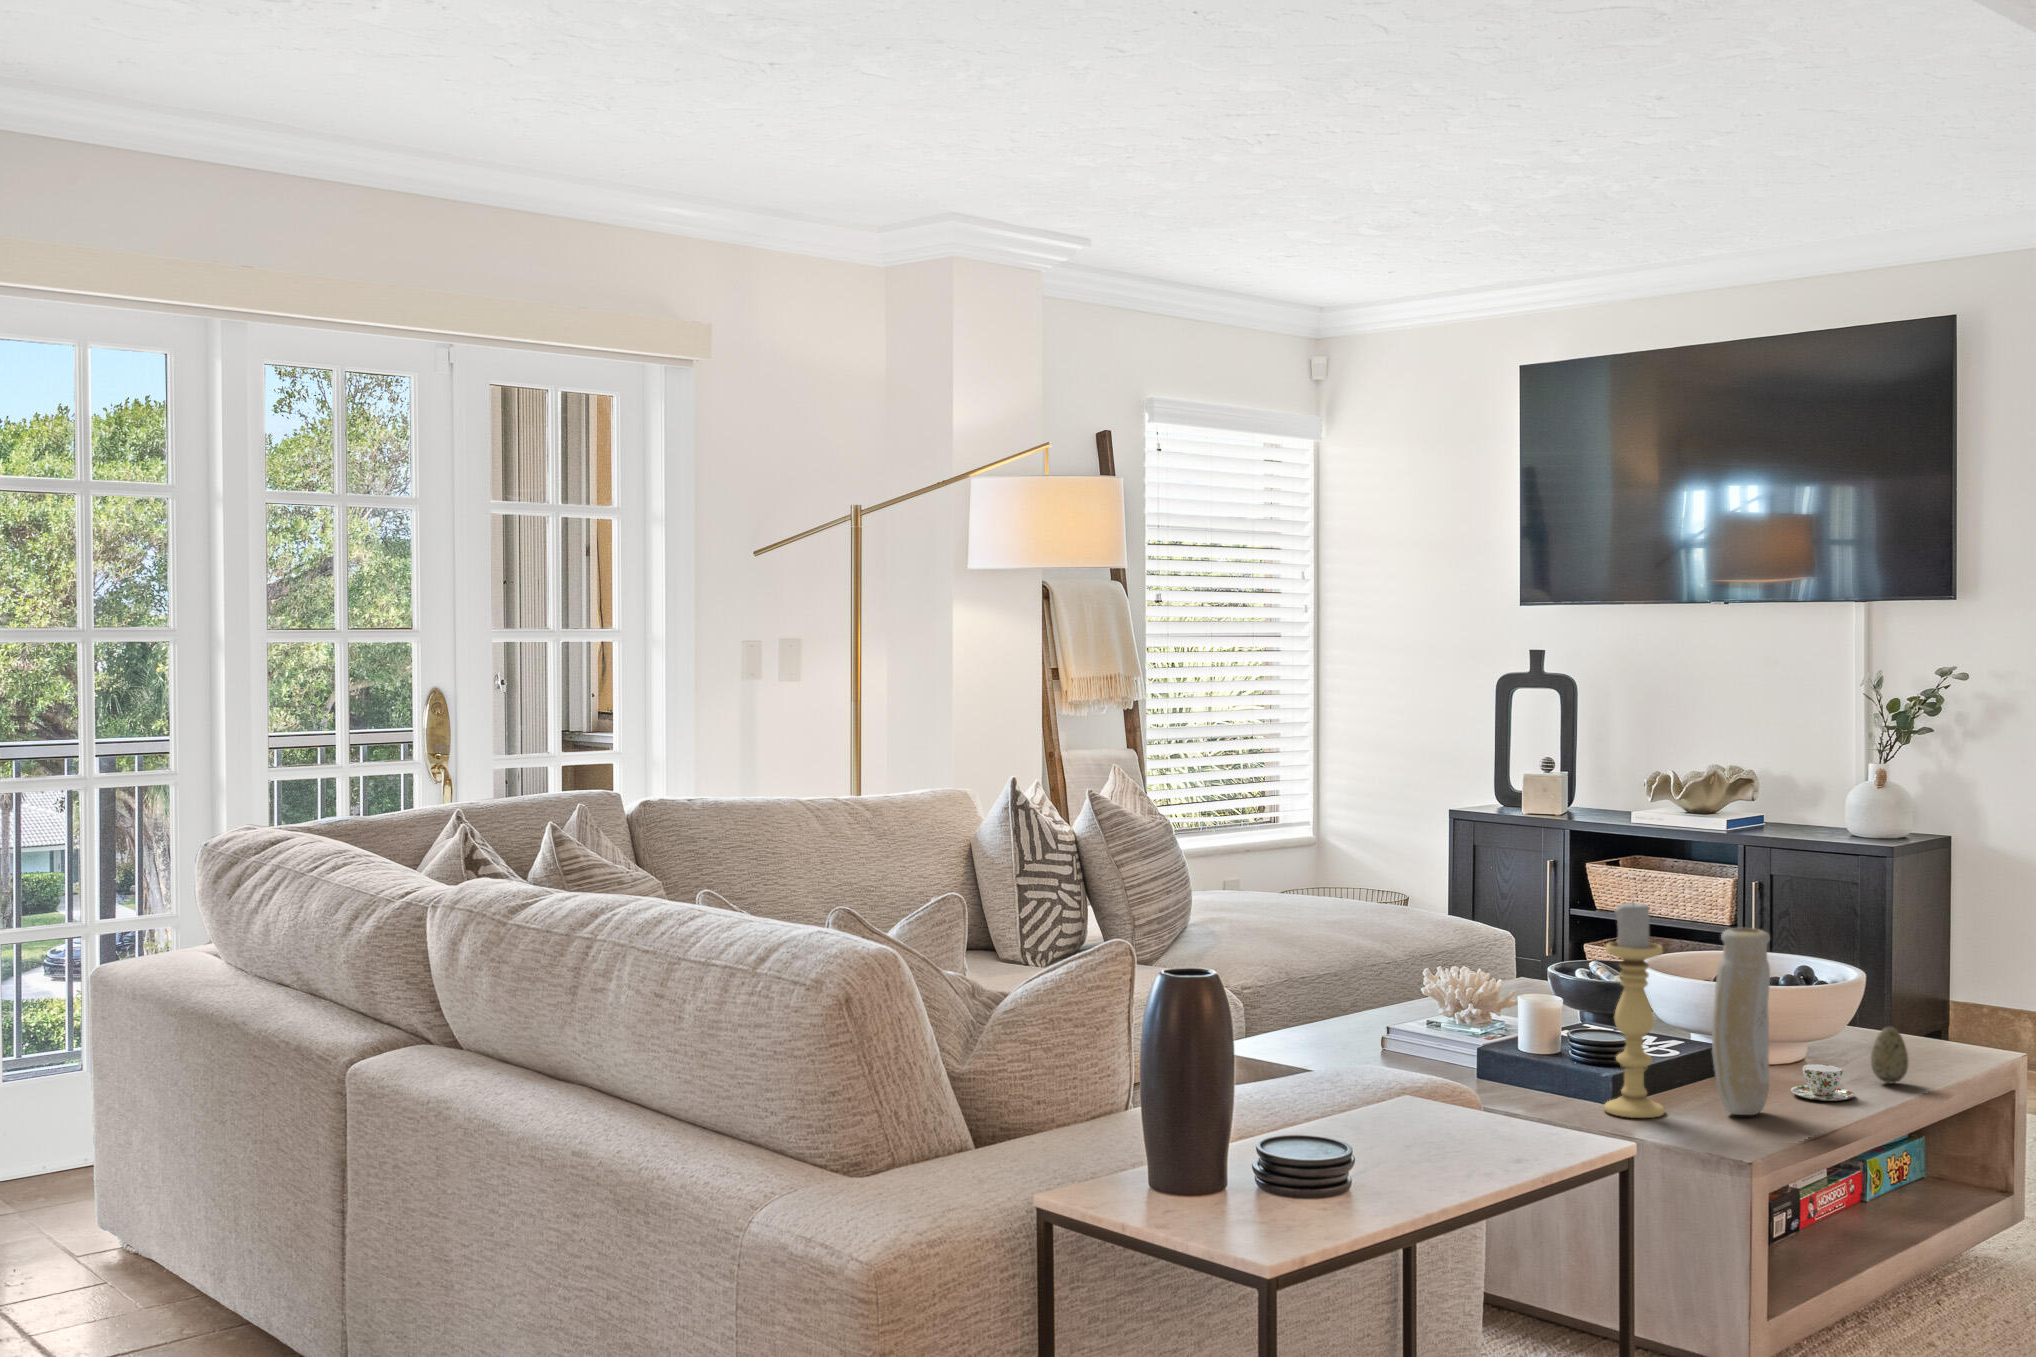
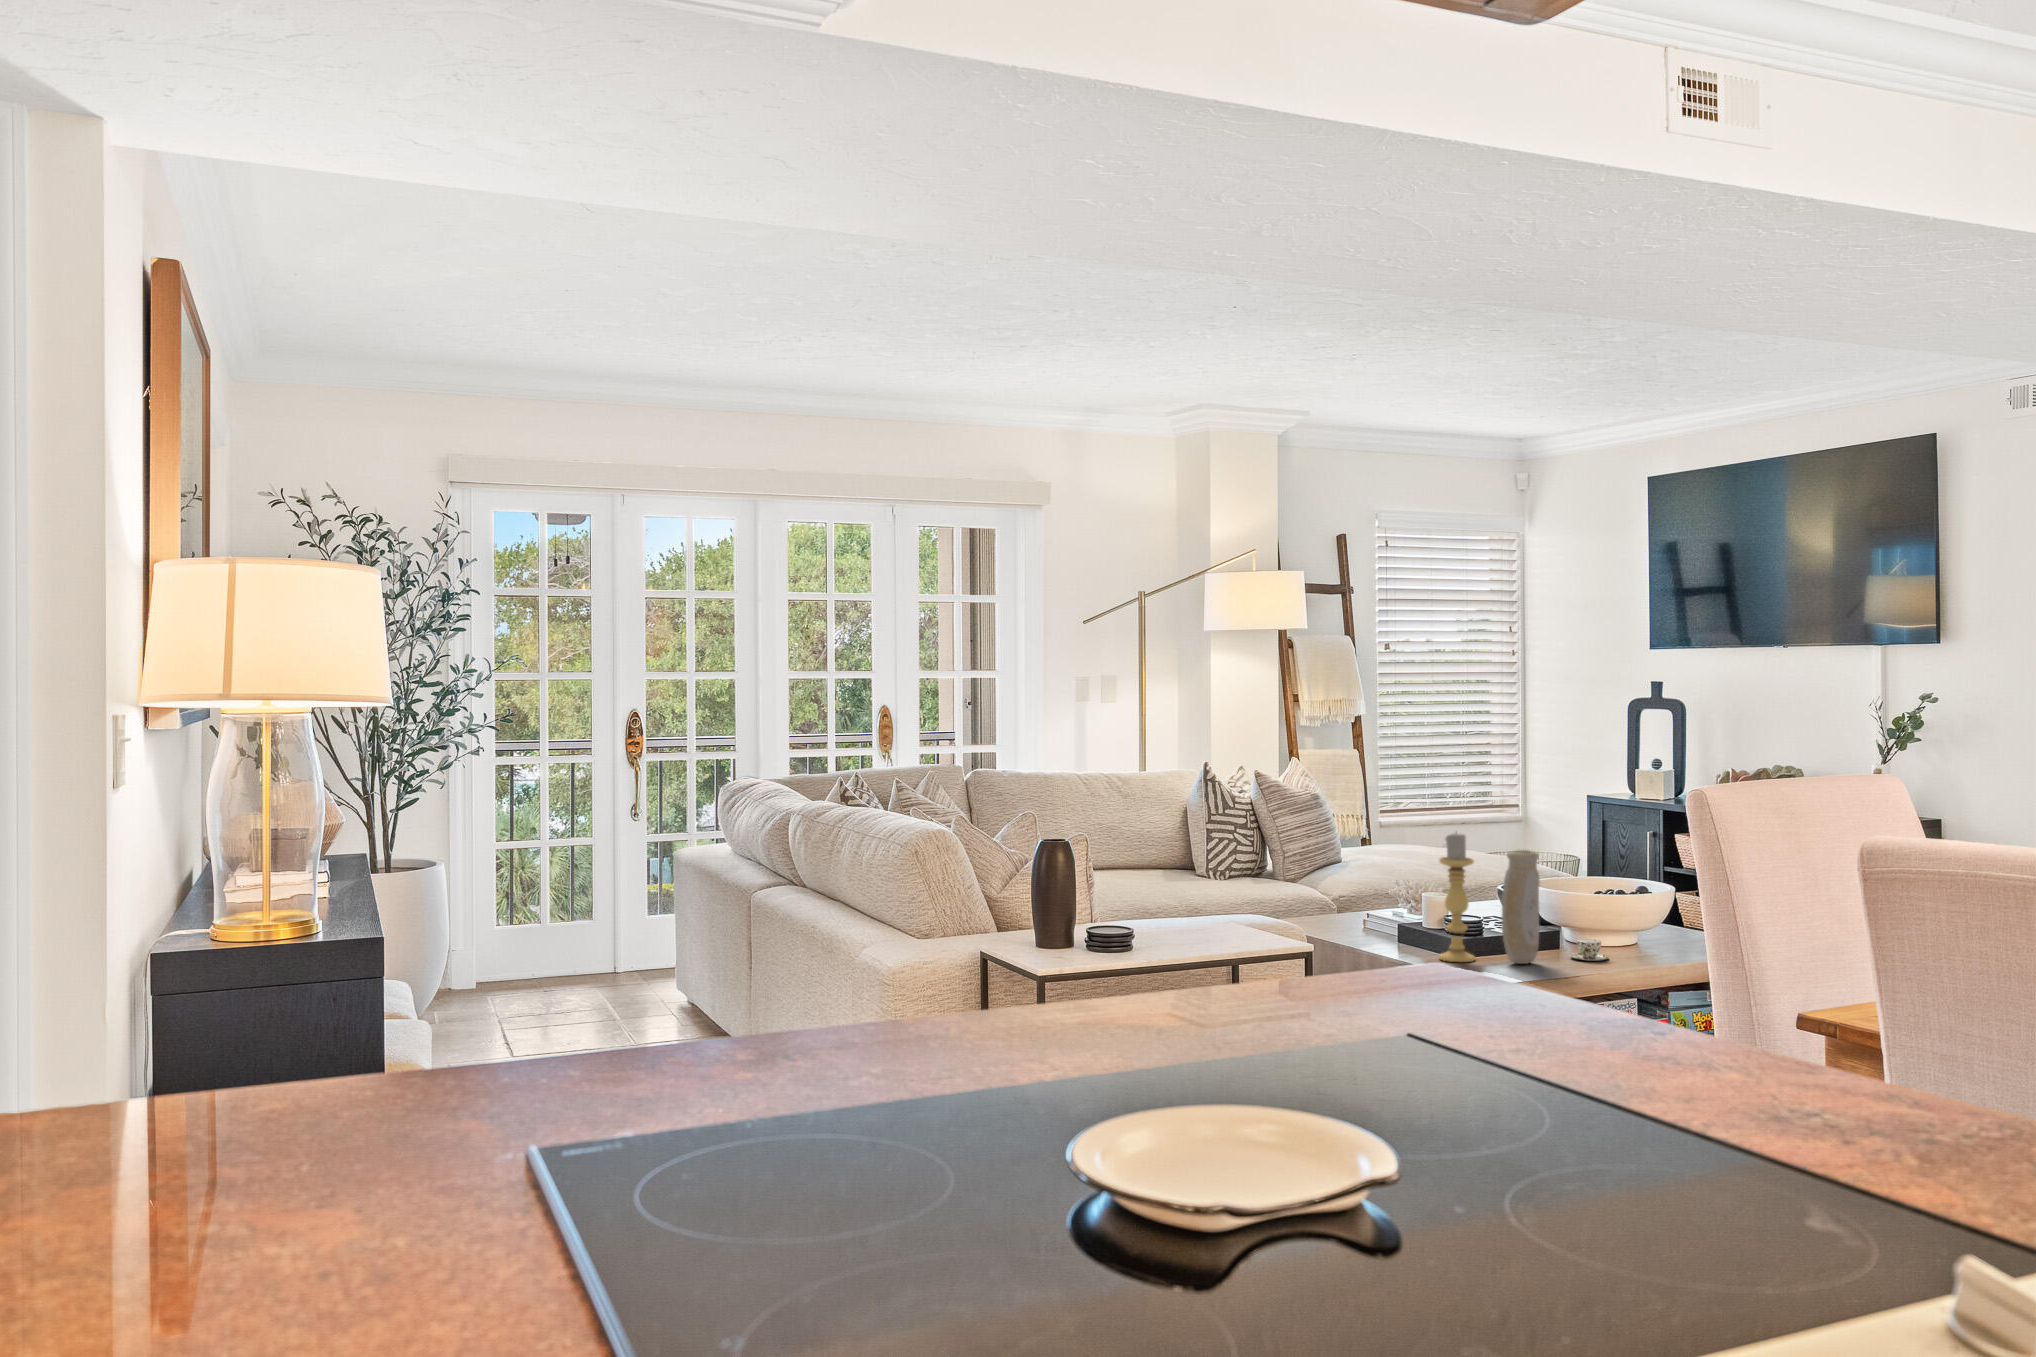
decorative egg: present [1871,1027,1908,1083] -> none [1633,919,1657,955]

